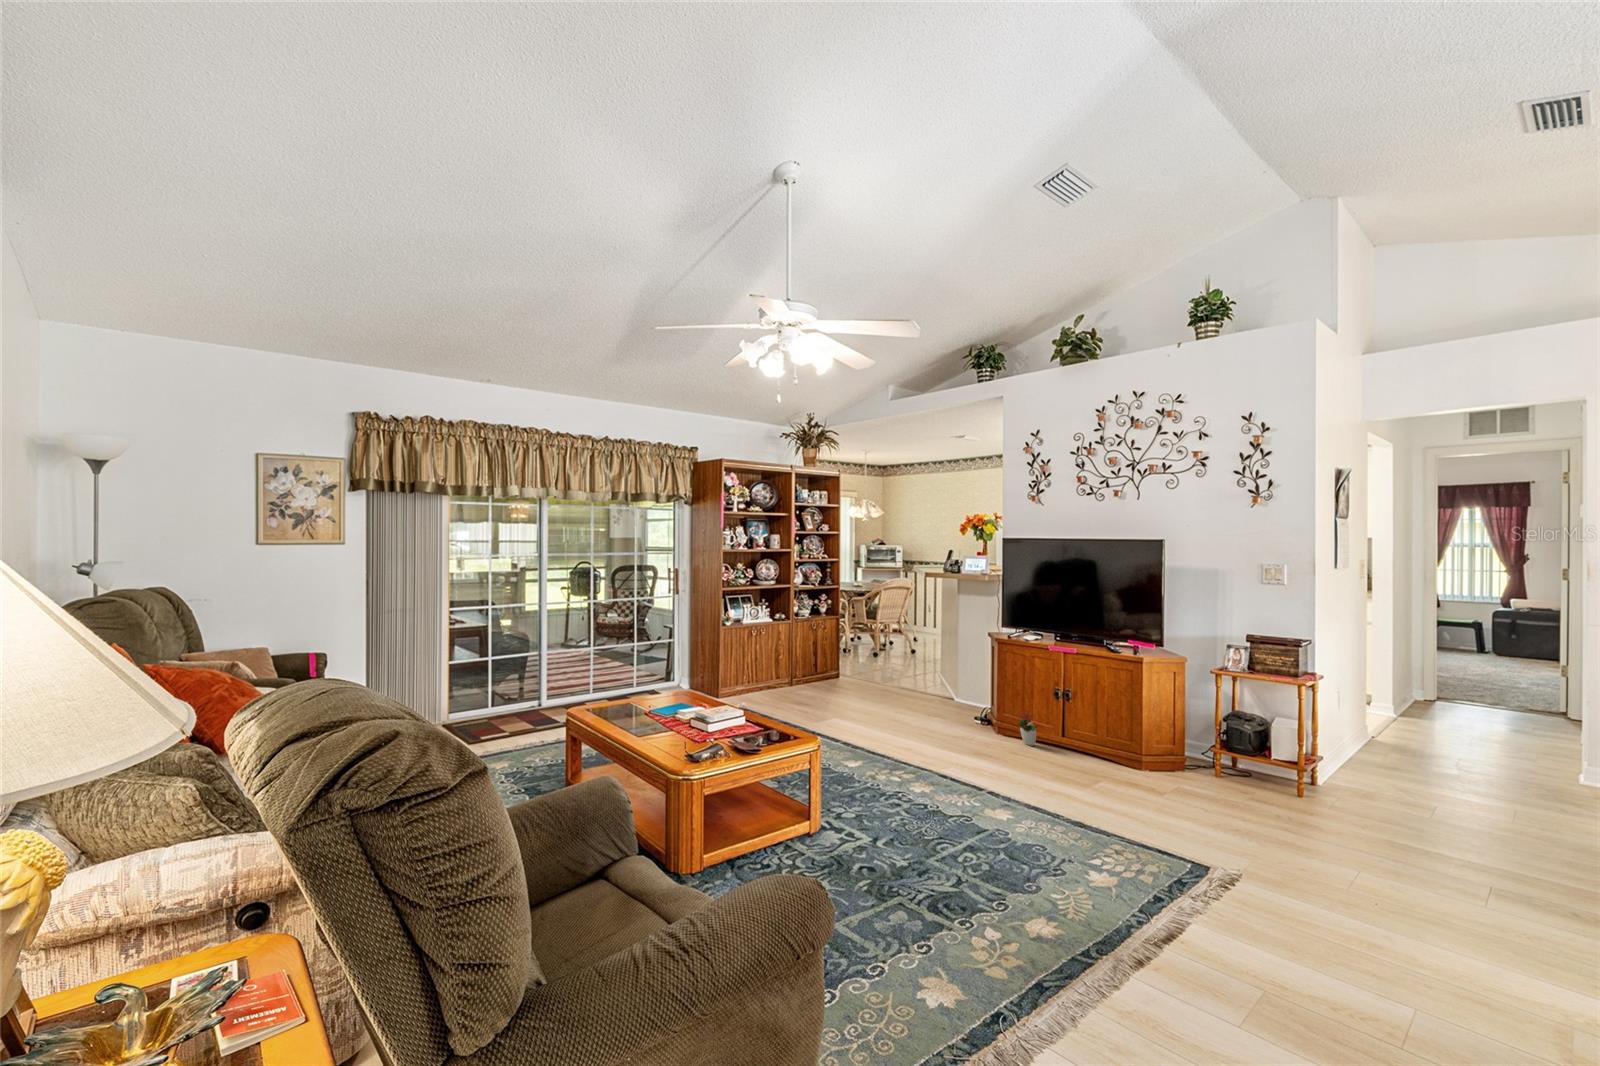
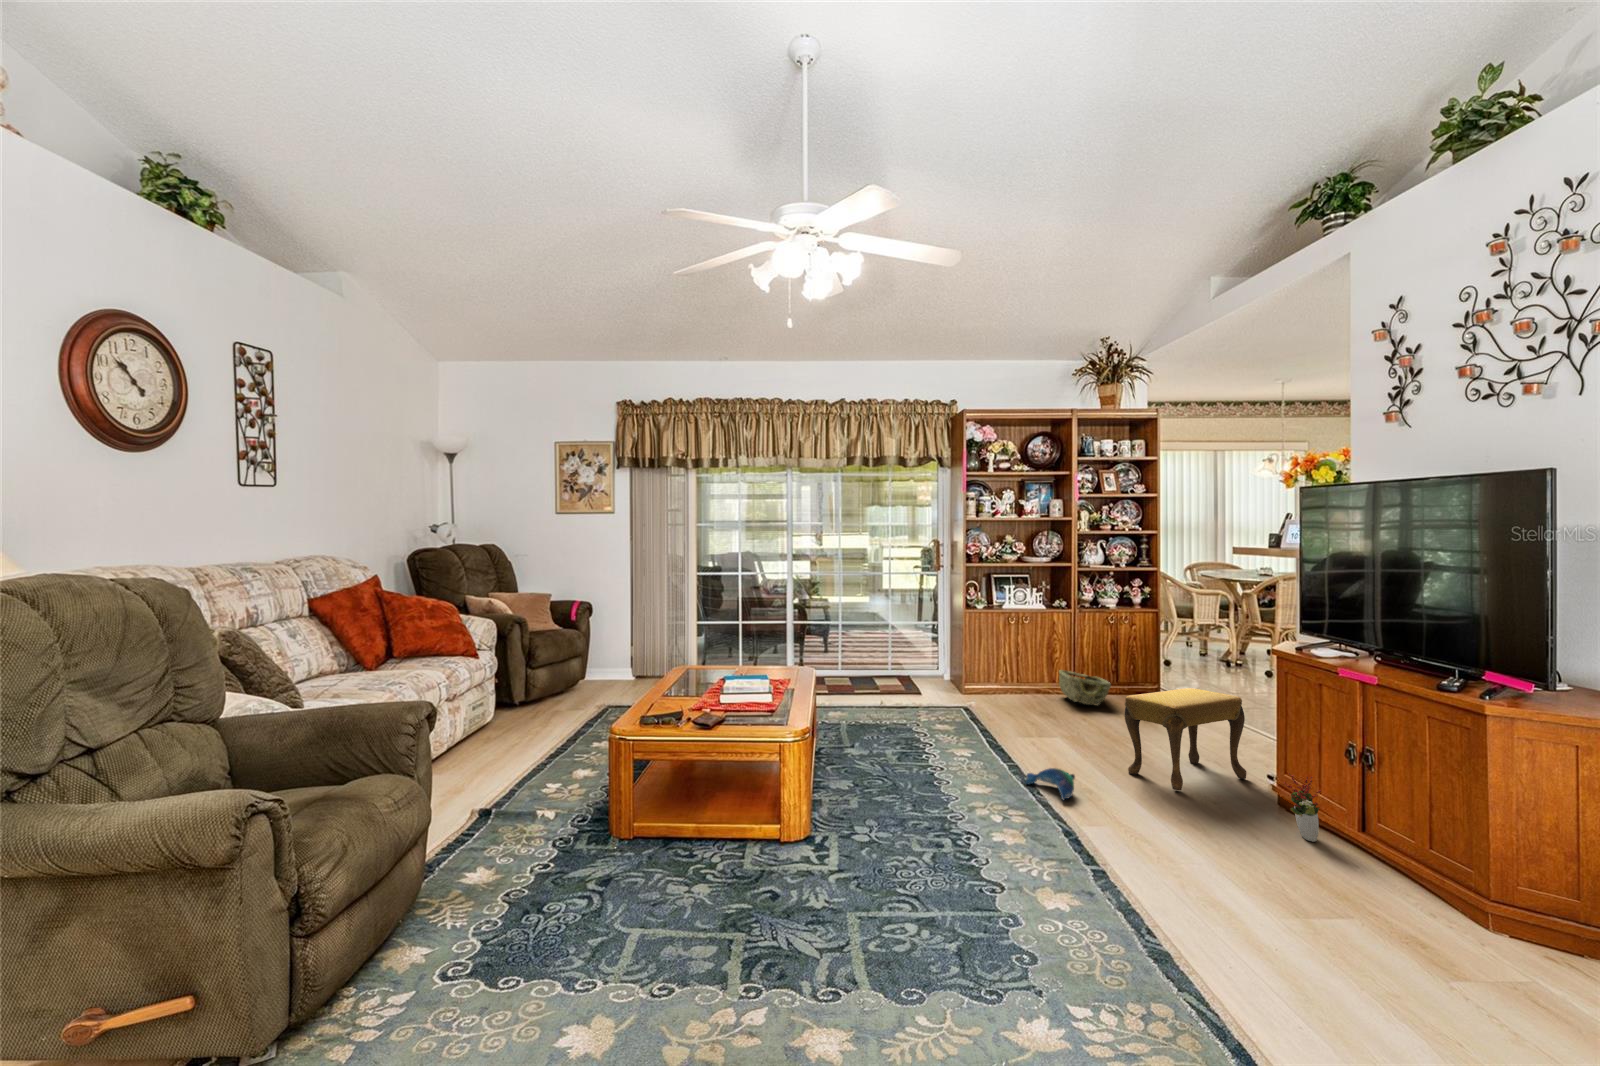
footstool: none [906,668,964,735] -> present [1124,688,1247,791]
woven basket: none [790,670,835,694] -> present [1059,670,1111,705]
plush toy: none [868,736,911,756] -> present [1026,768,1075,800]

